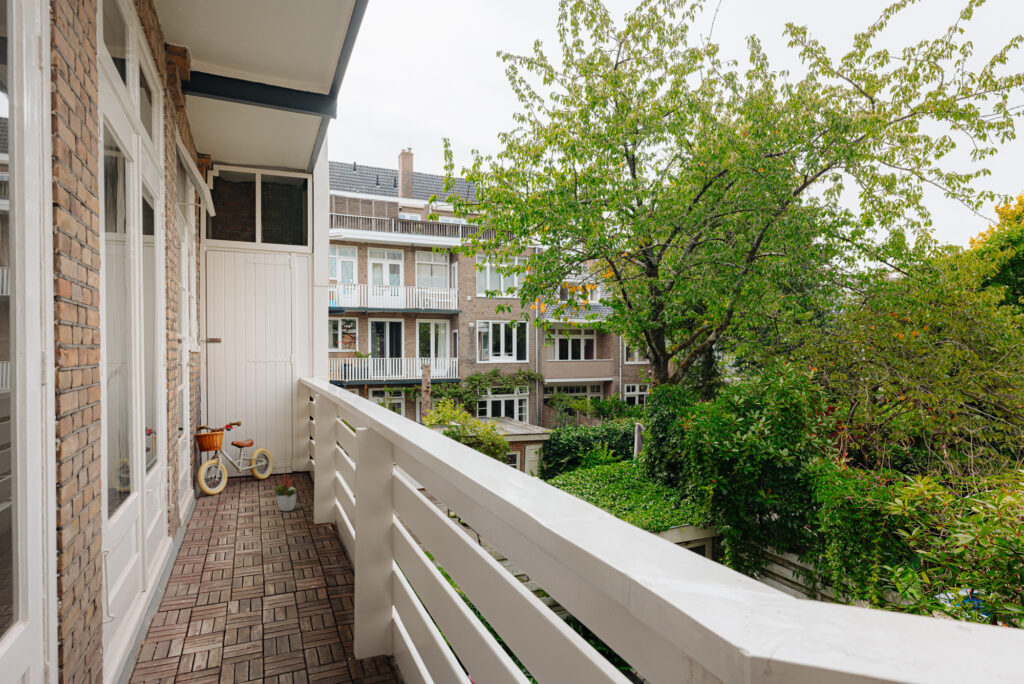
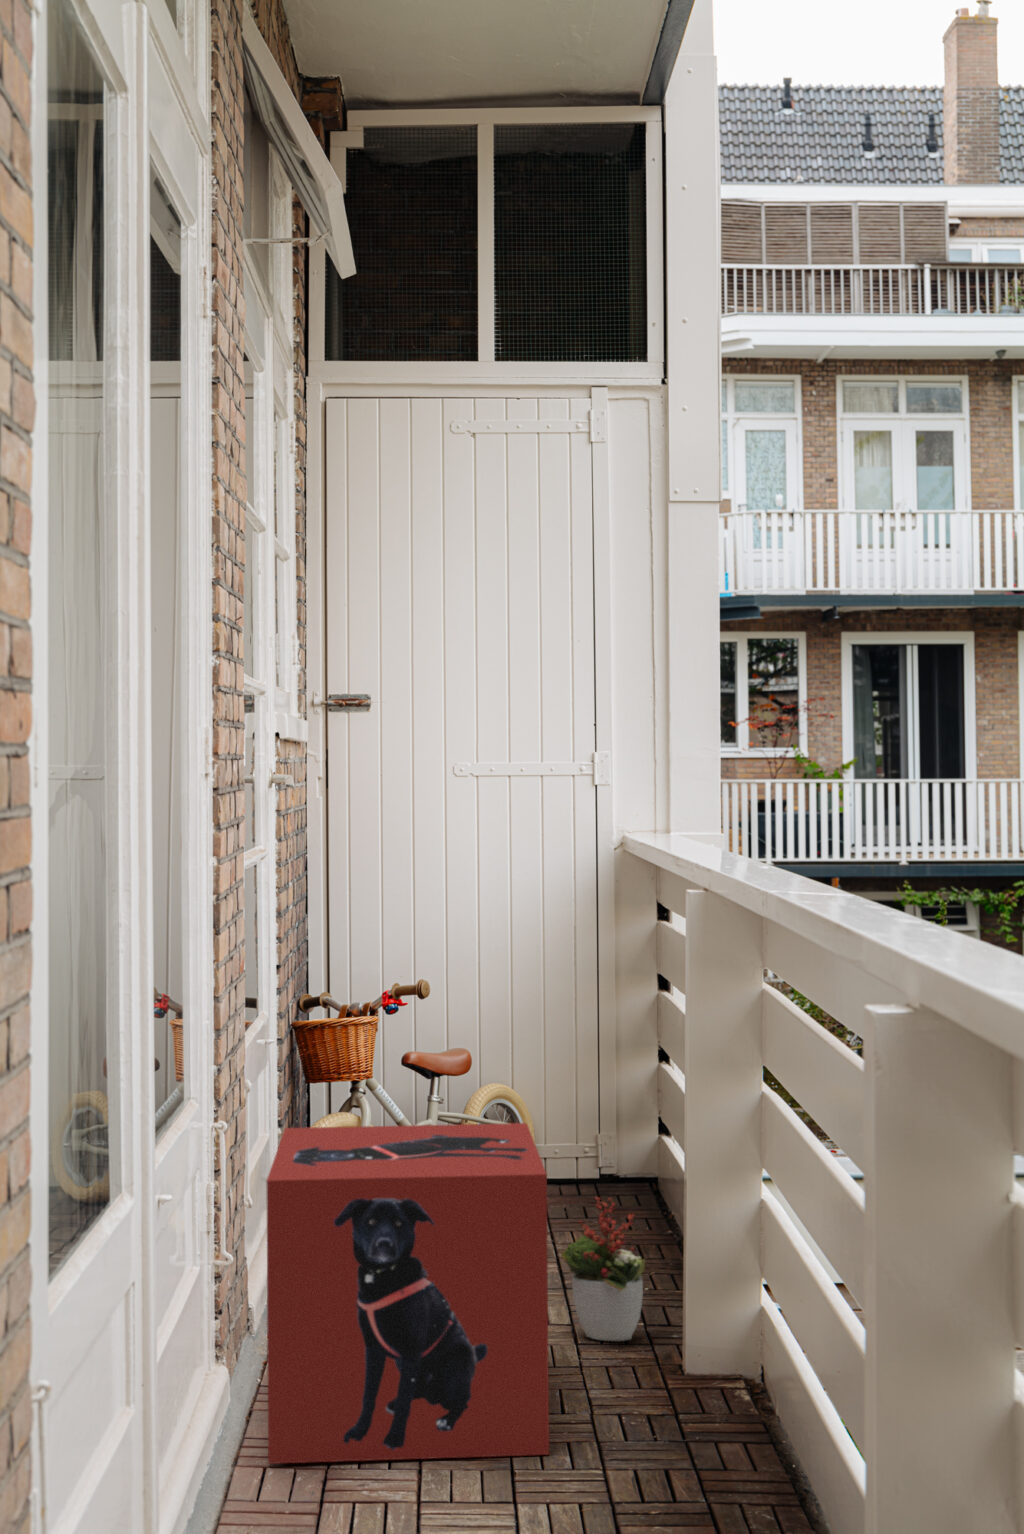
storage box: none [184,455,265,548] -> present [266,1123,549,1464]

